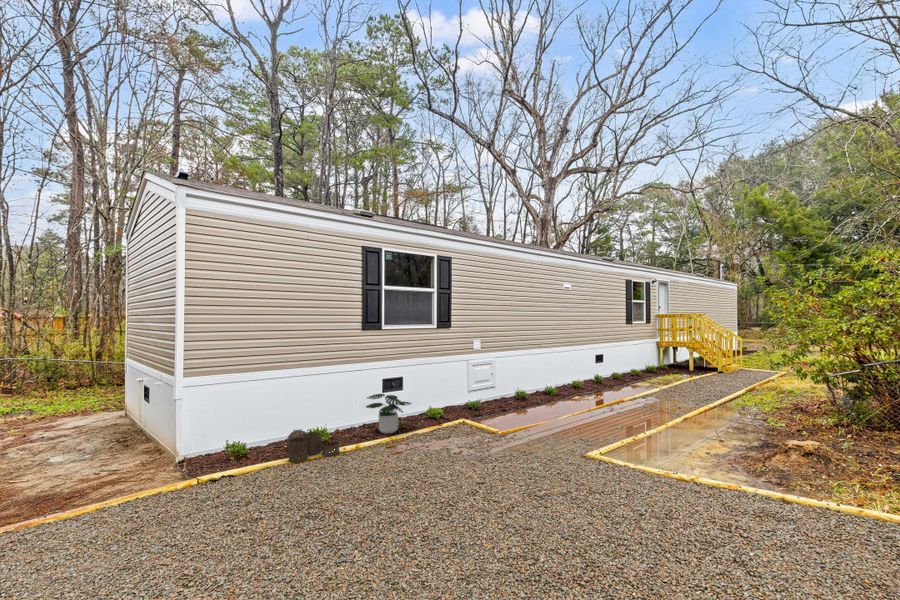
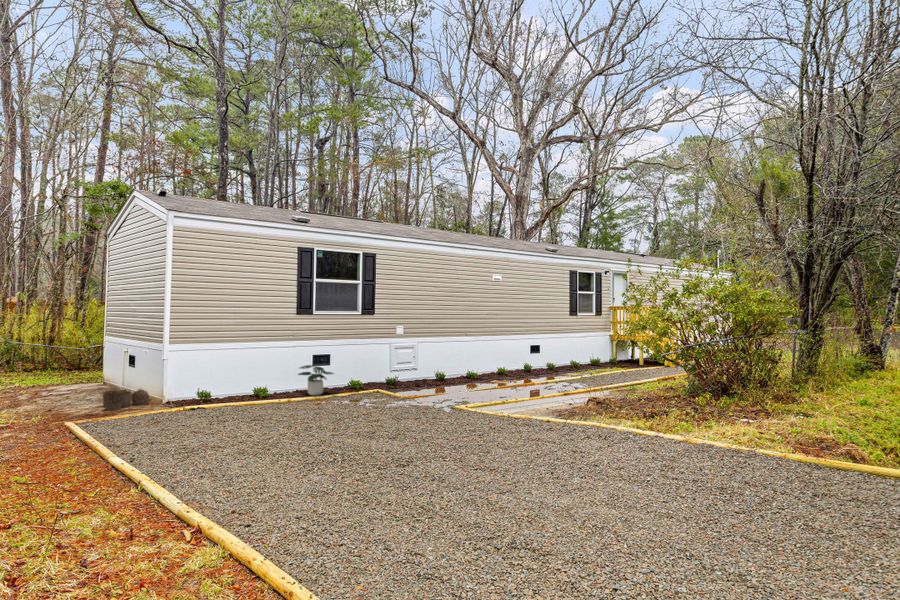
woven basket: present [287,429,339,462] -> present [103,389,149,411]

